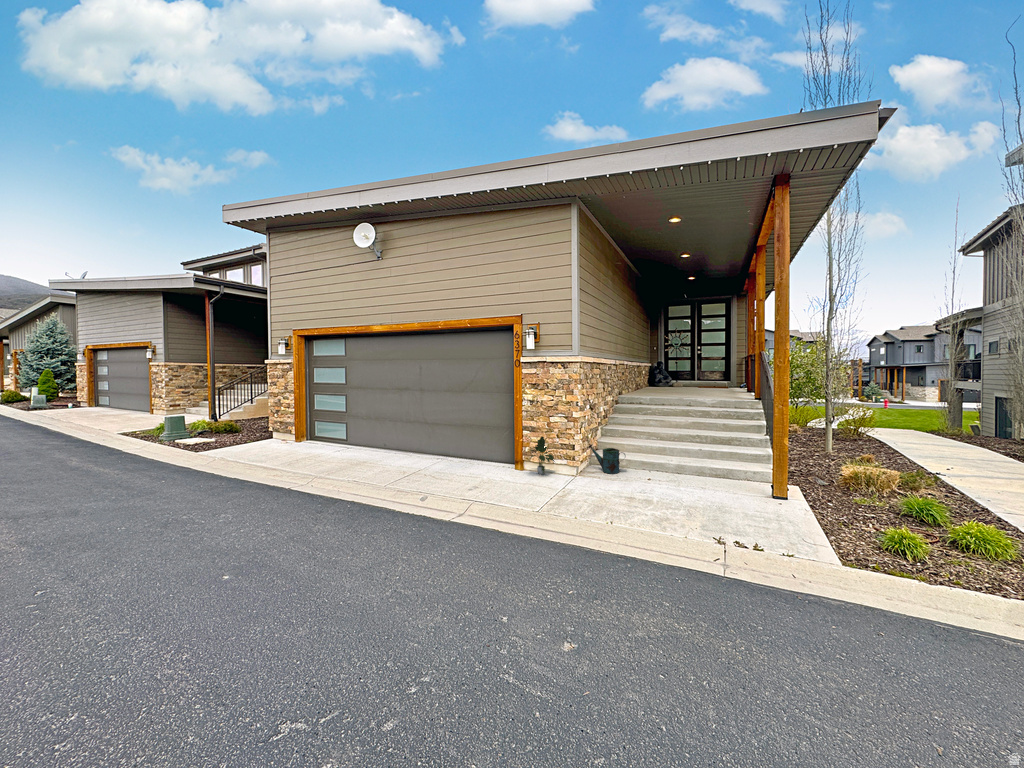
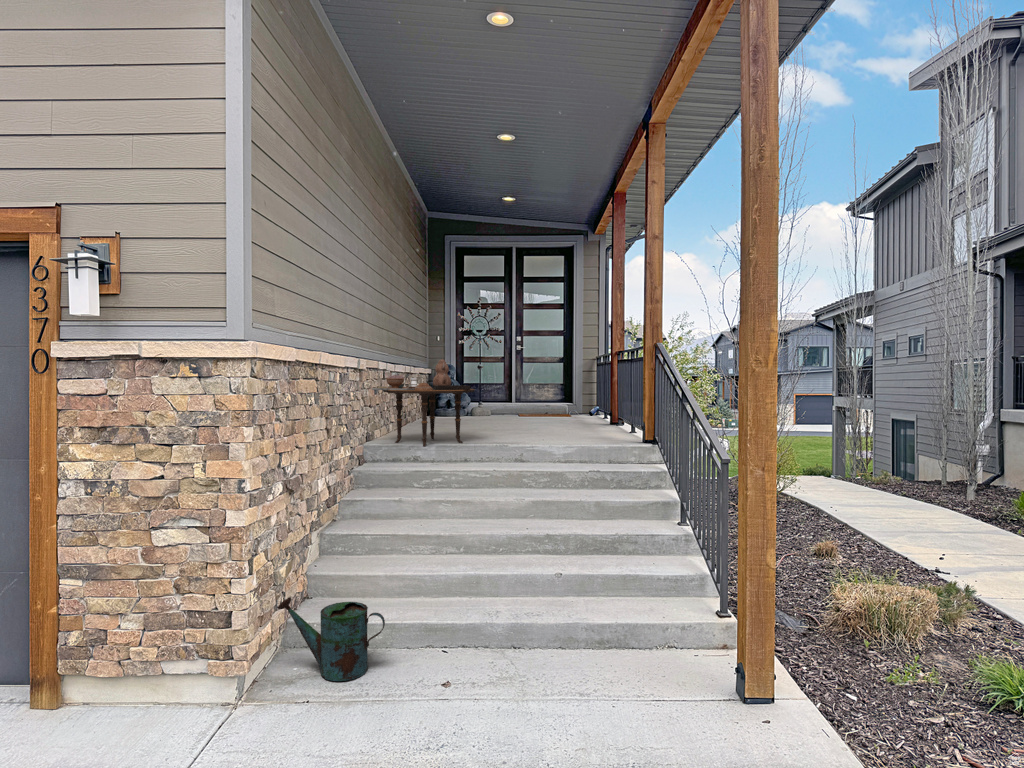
side table: none [621,360,667,398] -> present [372,359,475,447]
potted plant: present [530,436,555,474] -> none [59,597,169,726]

